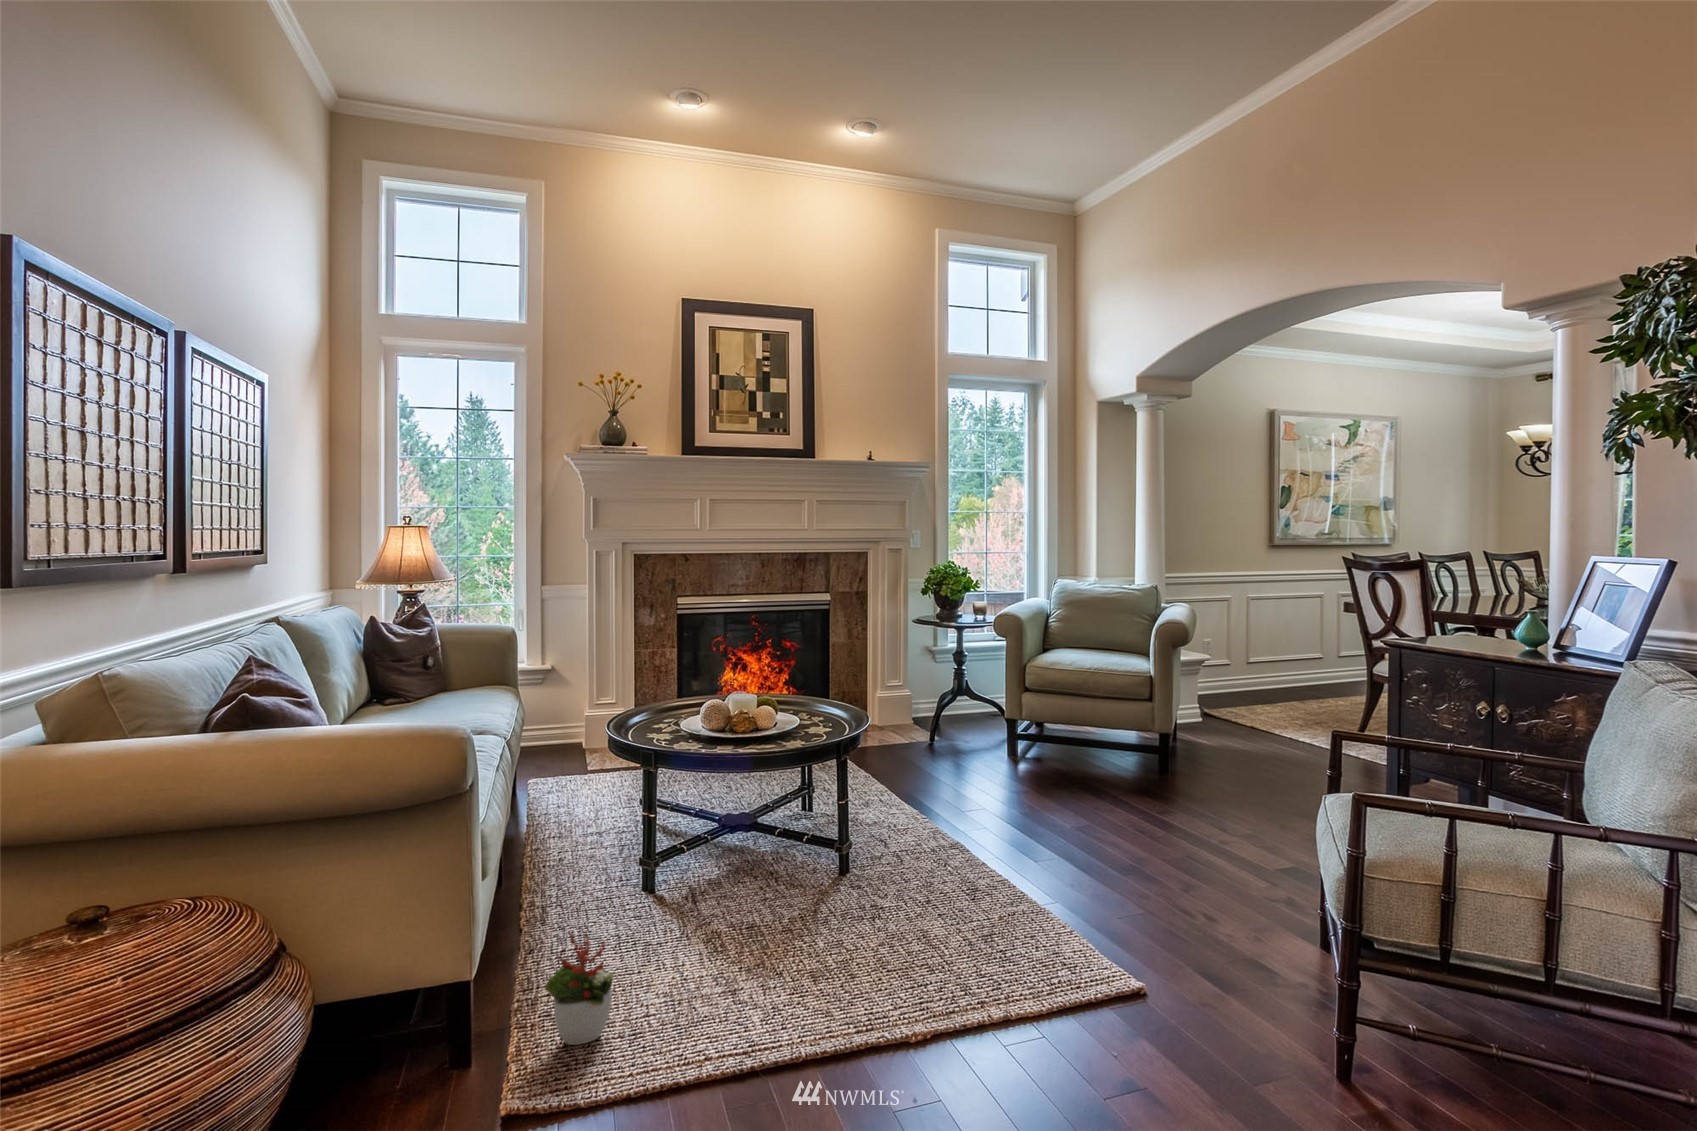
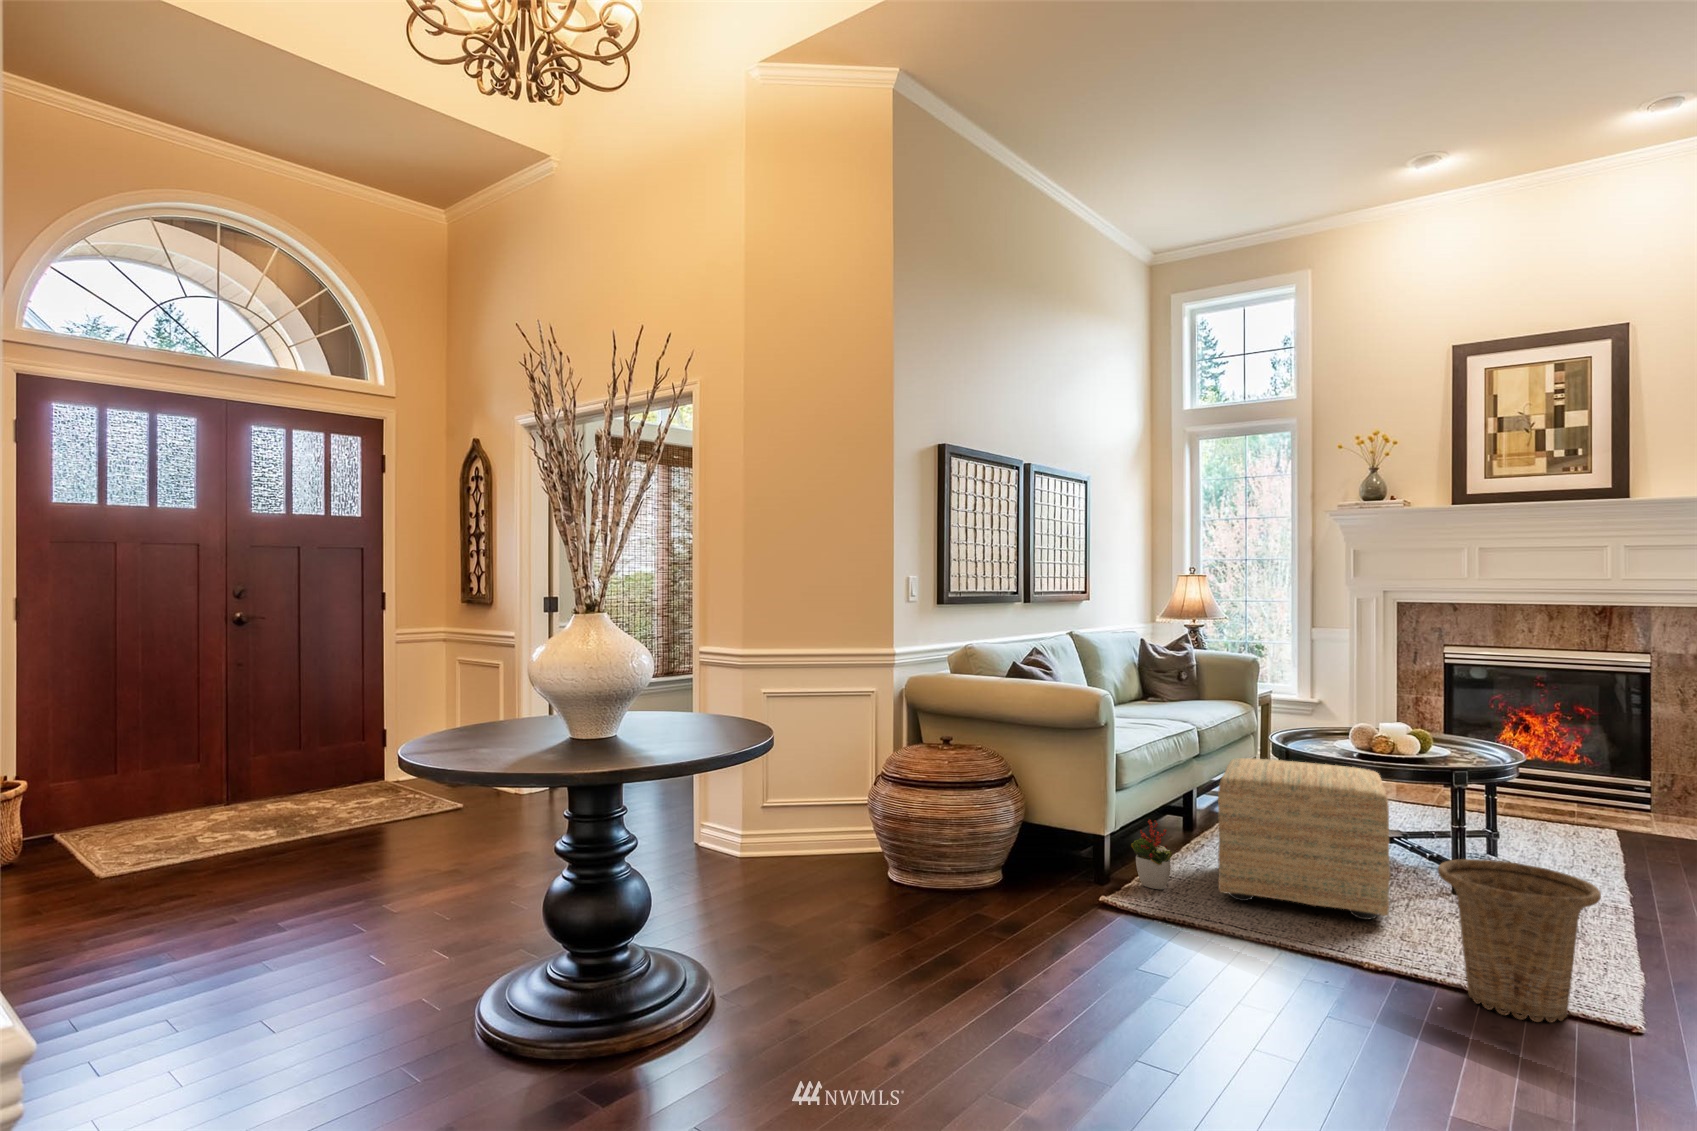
ottoman: none [627,763,872,1008] -> present [1218,758,1390,920]
basket: none [1007,857,1164,1053] -> present [1438,859,1601,1022]

